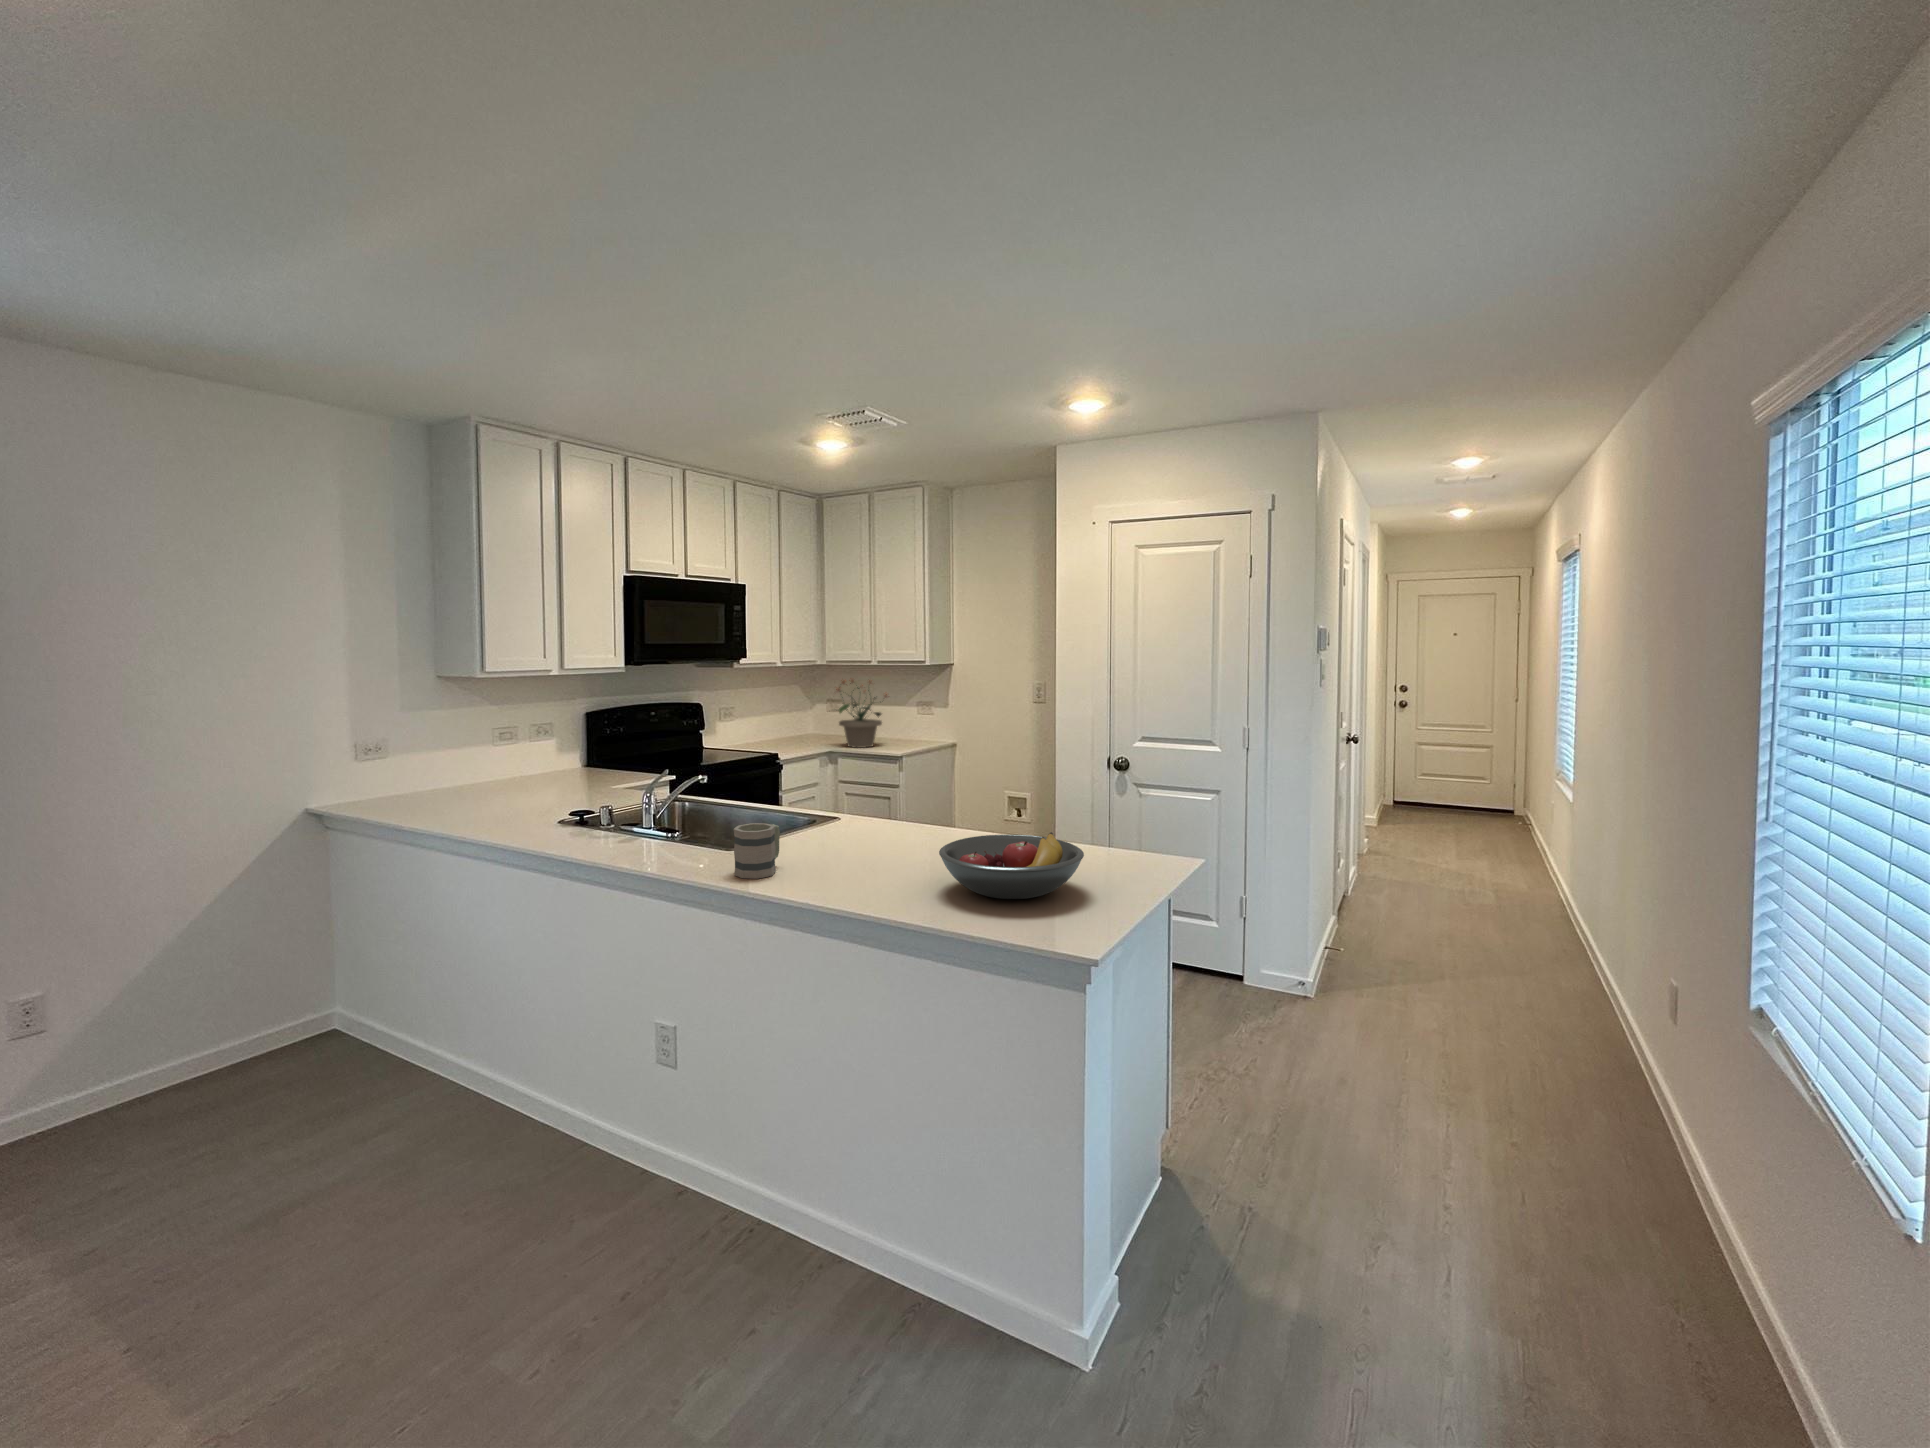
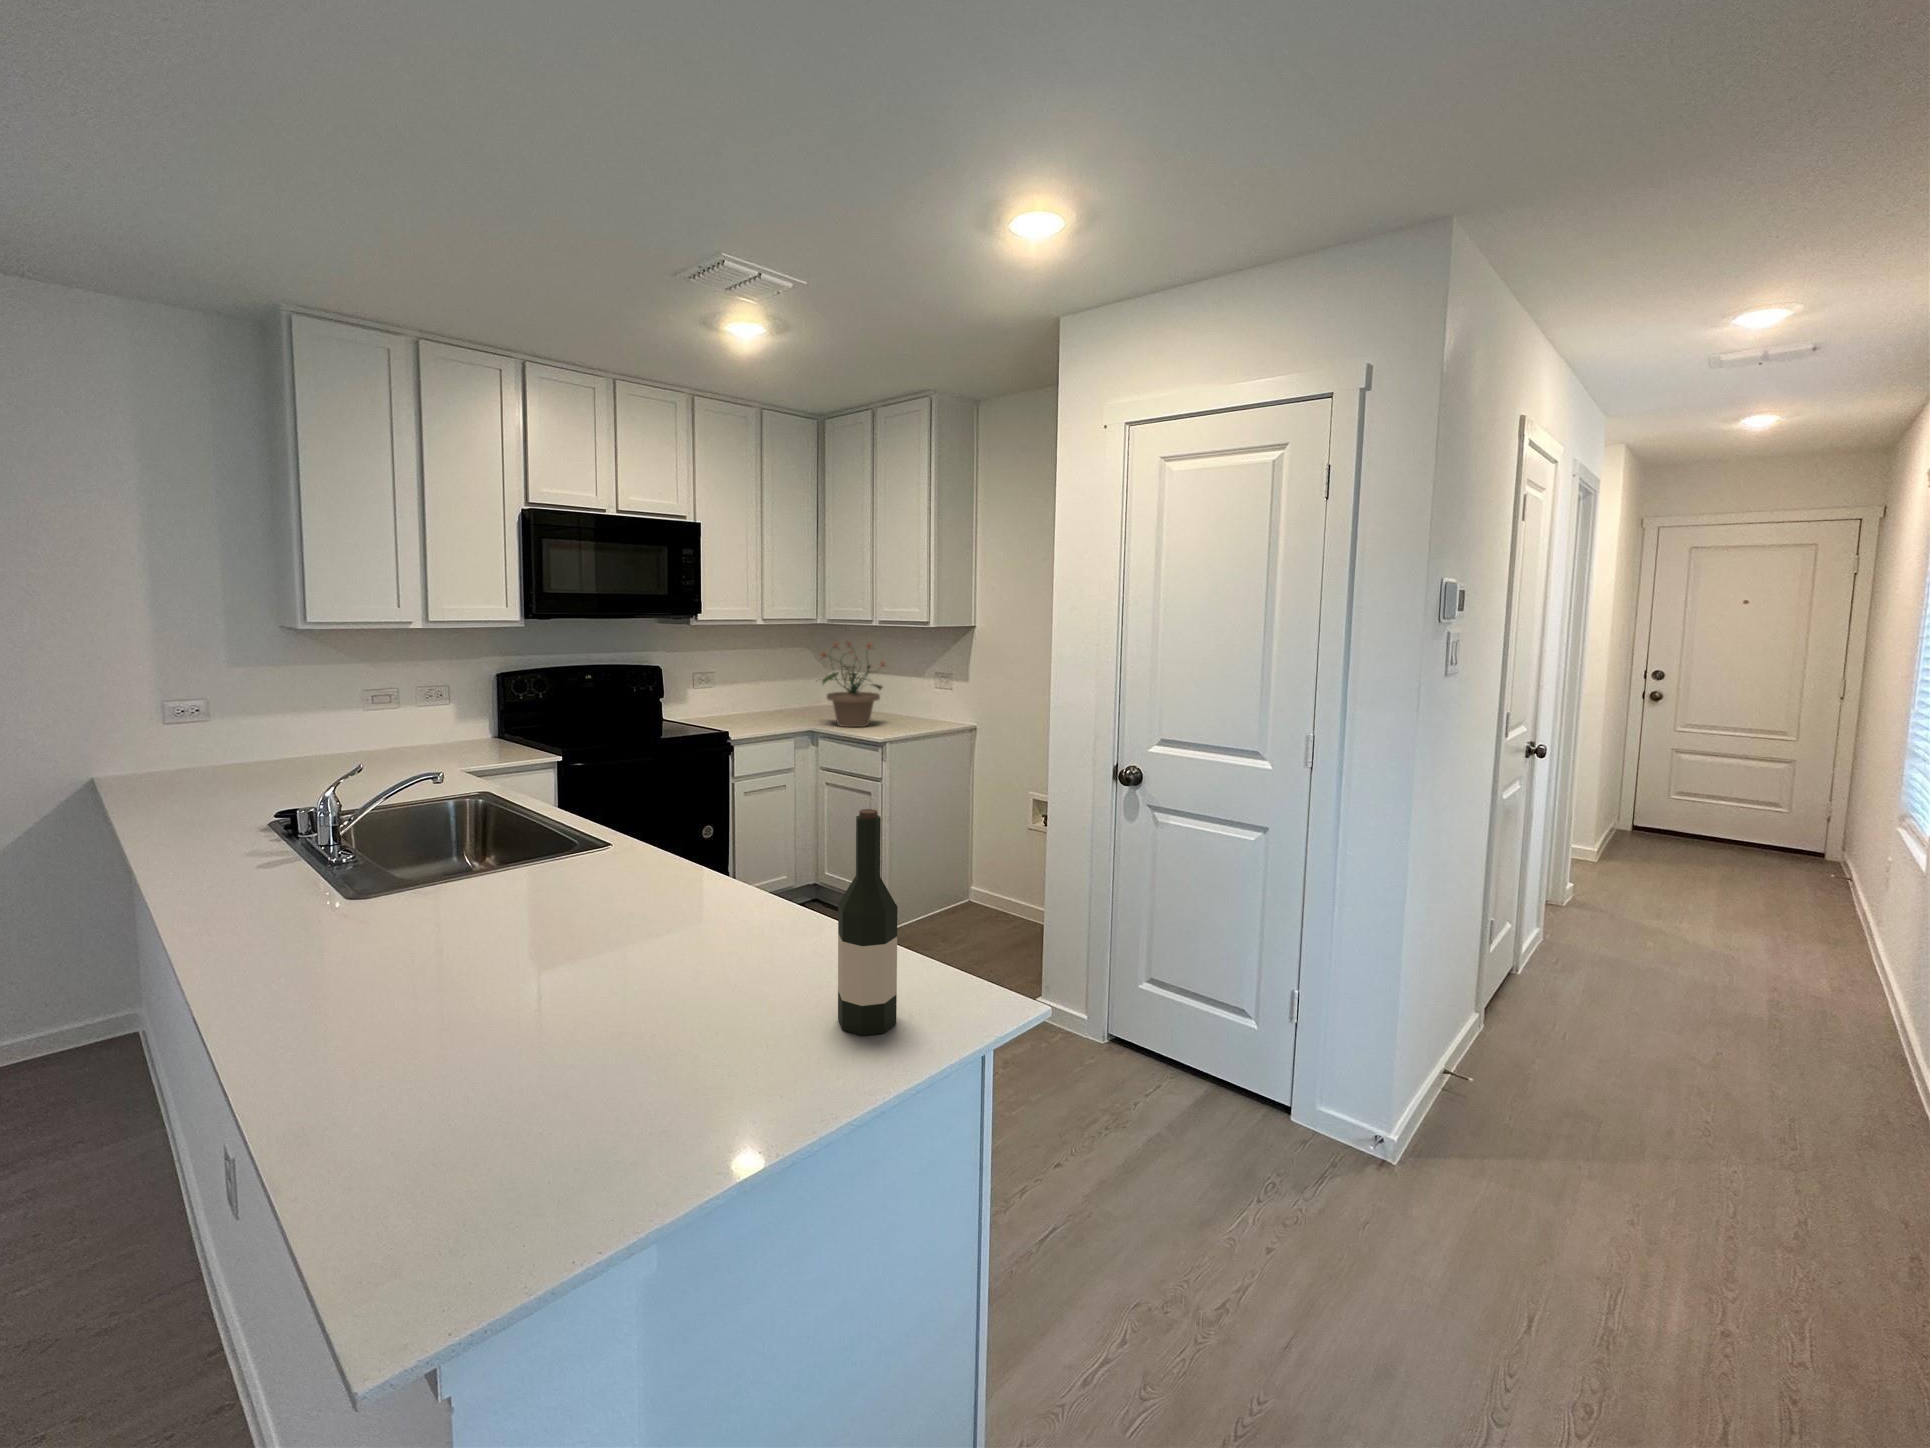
wine bottle: none [1108,756,1140,875] -> present [838,809,898,1035]
mug: present [734,823,780,879] -> none [253,871,366,966]
fruit bowl: present [939,832,1084,899] -> none [430,934,728,1092]

